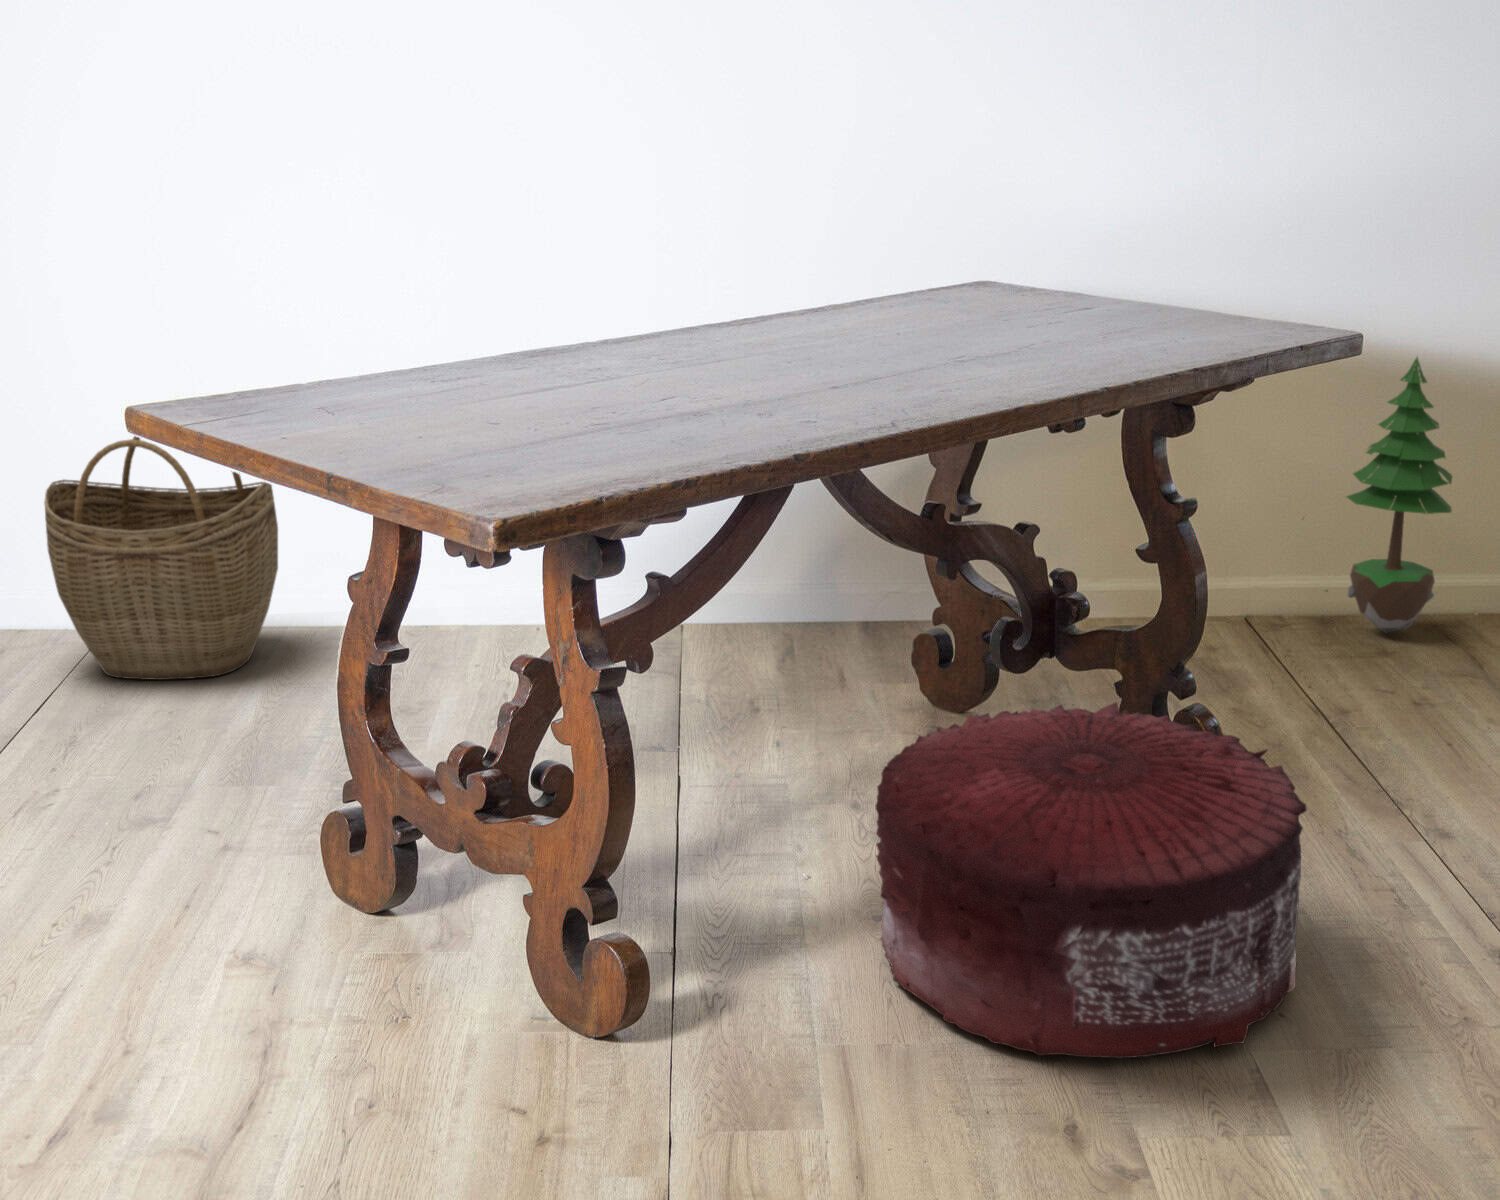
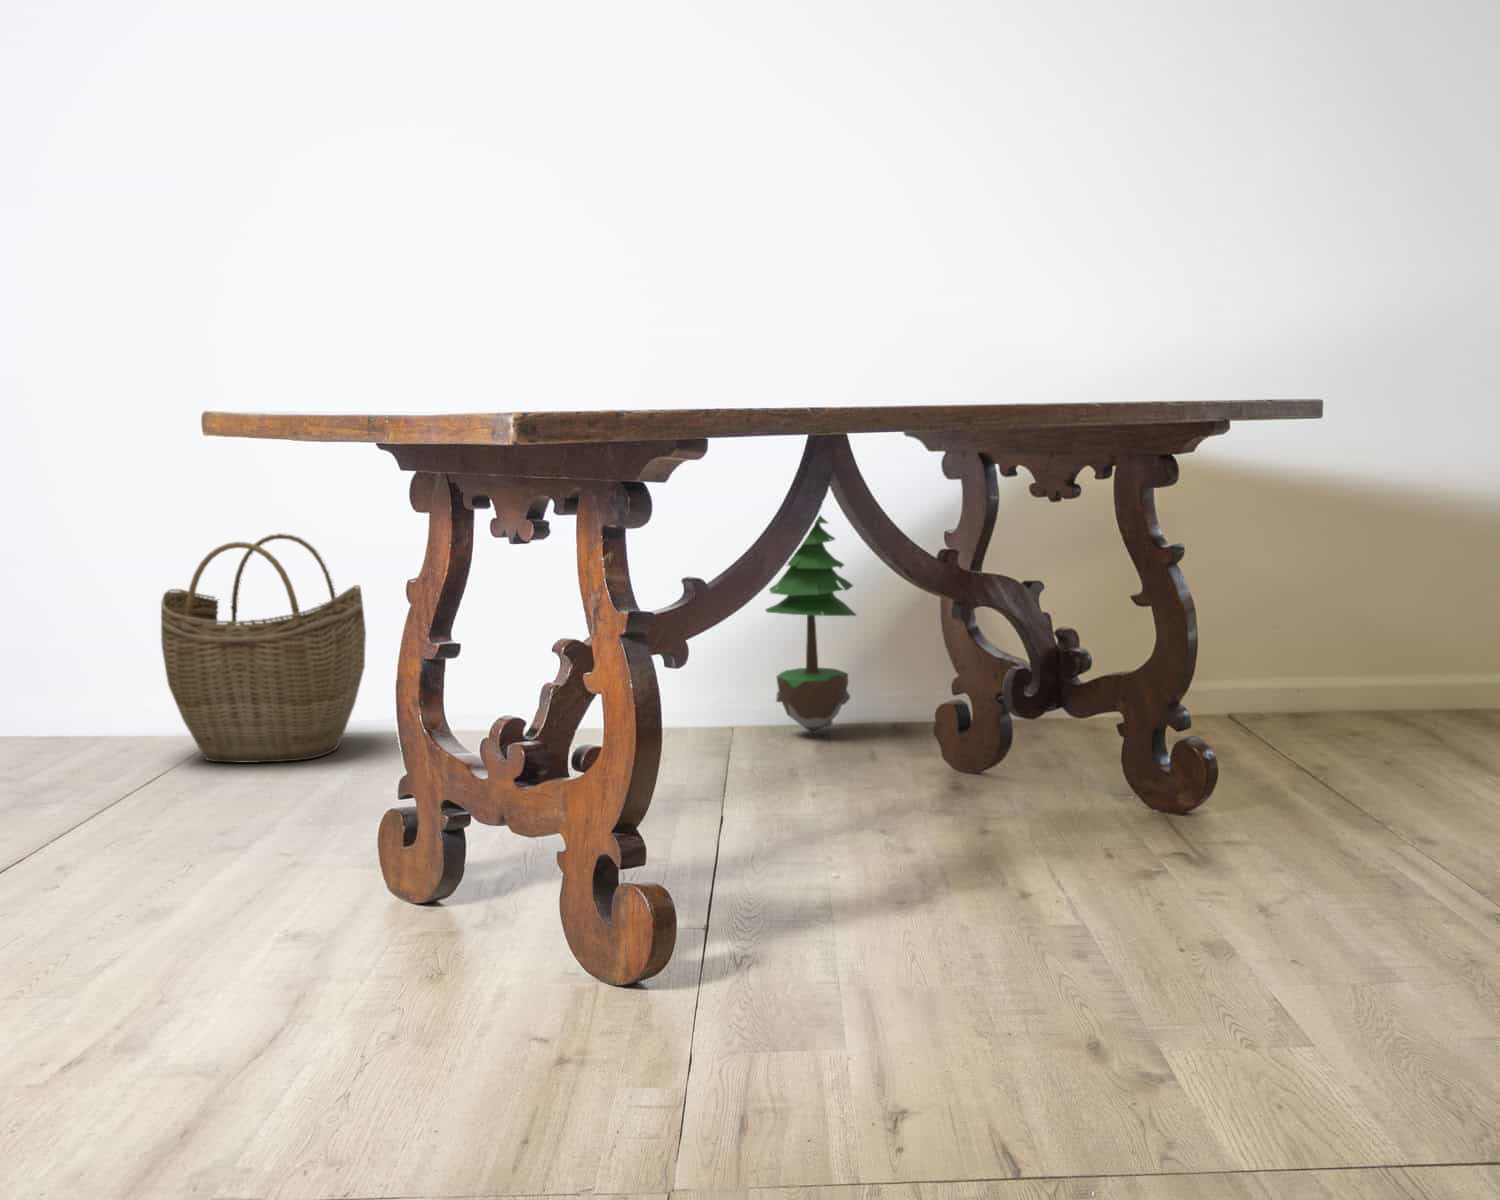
potted tree: present [1346,358,1452,634] -> present [766,516,856,734]
pouf: present [876,702,1306,1058] -> none [892,701,1309,993]

